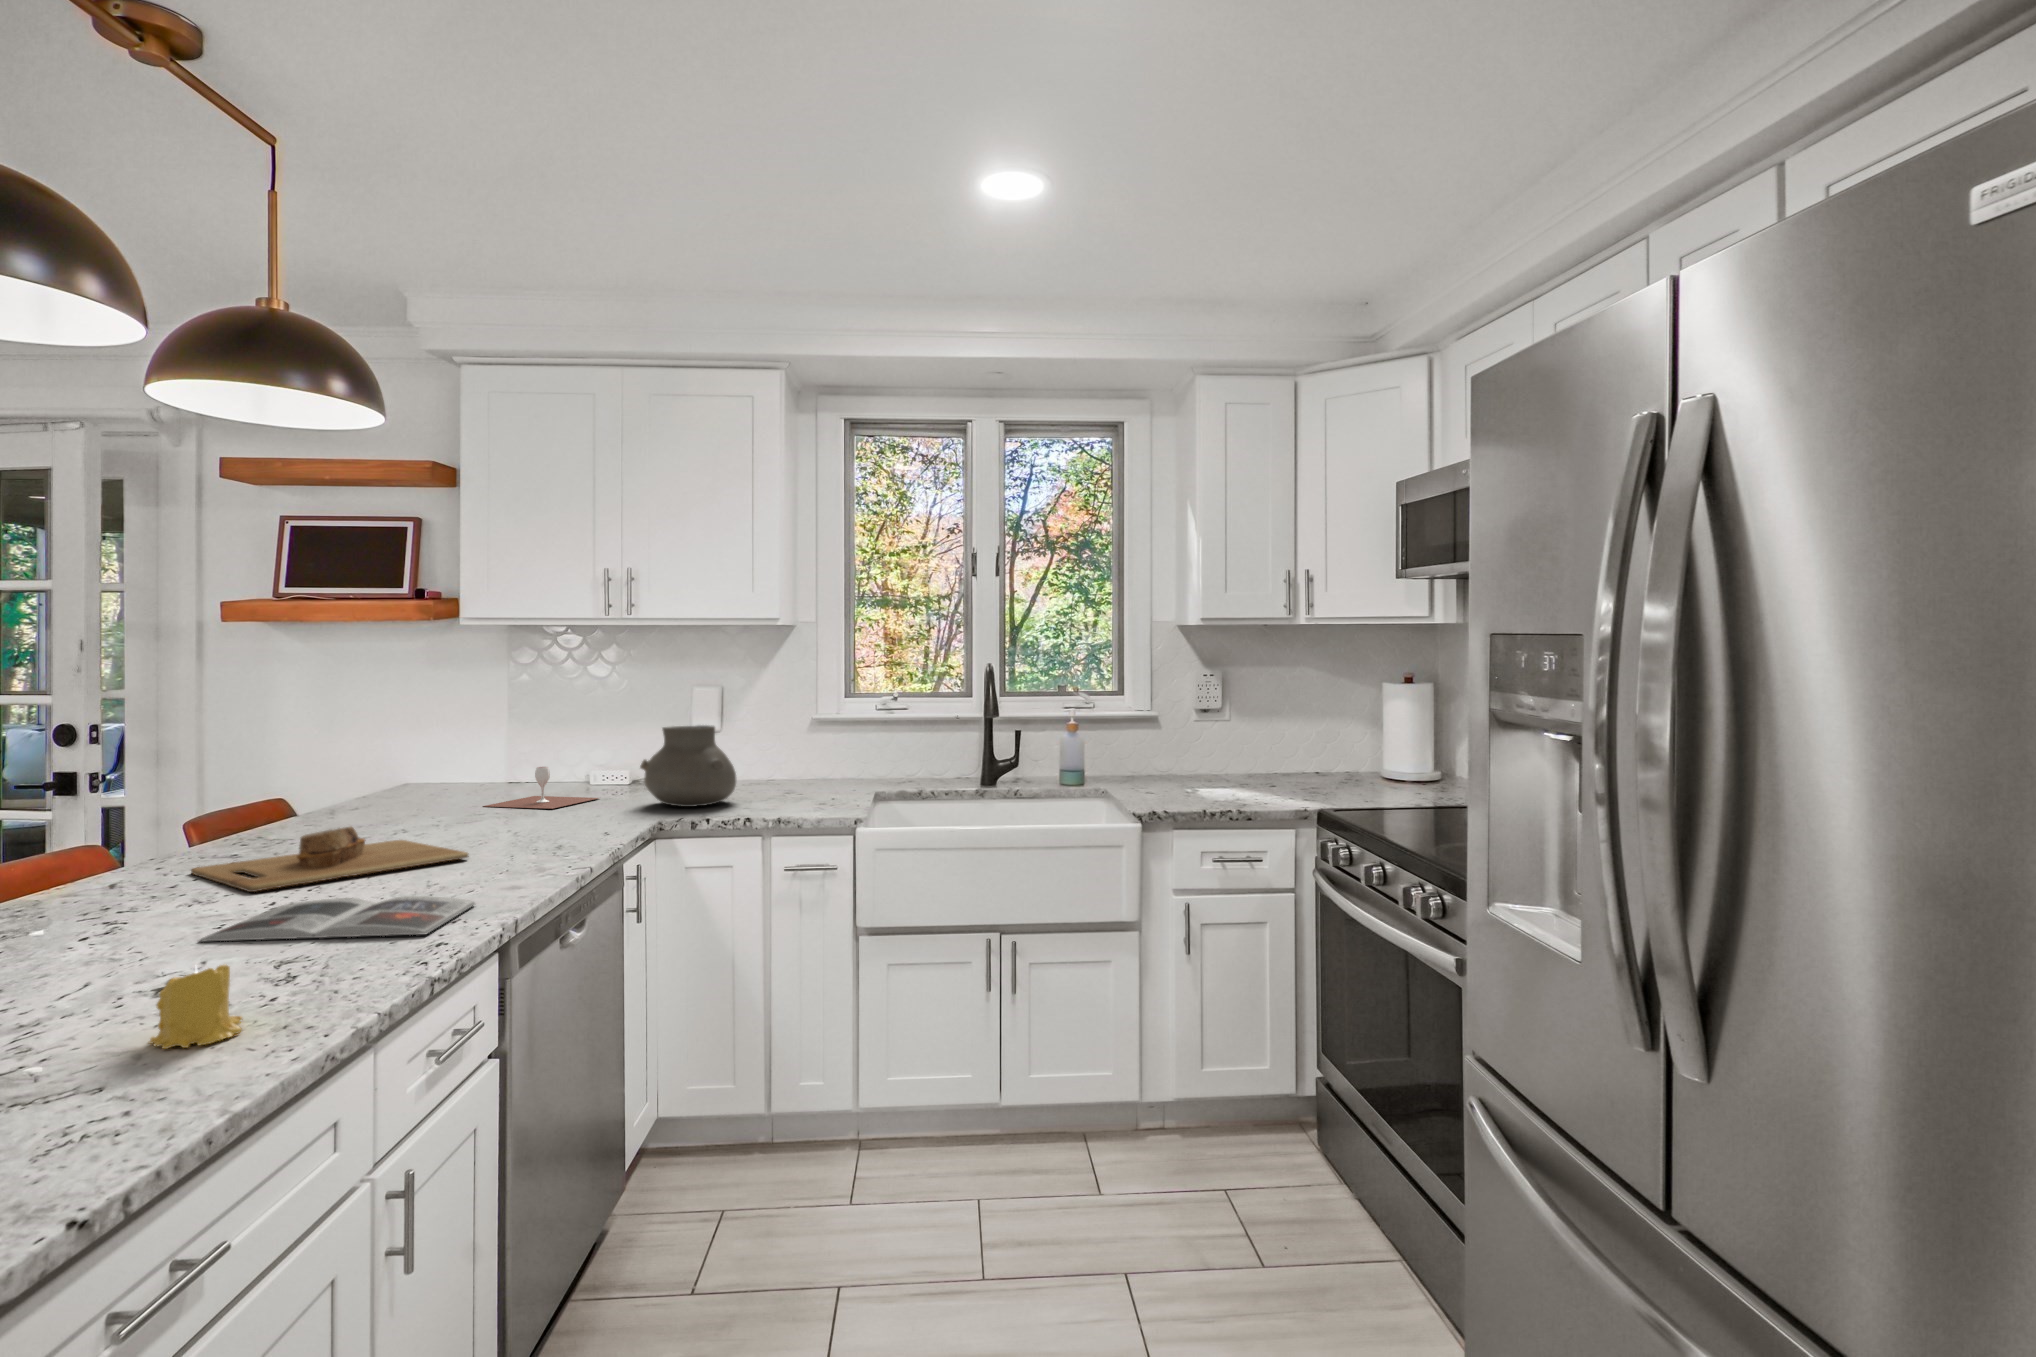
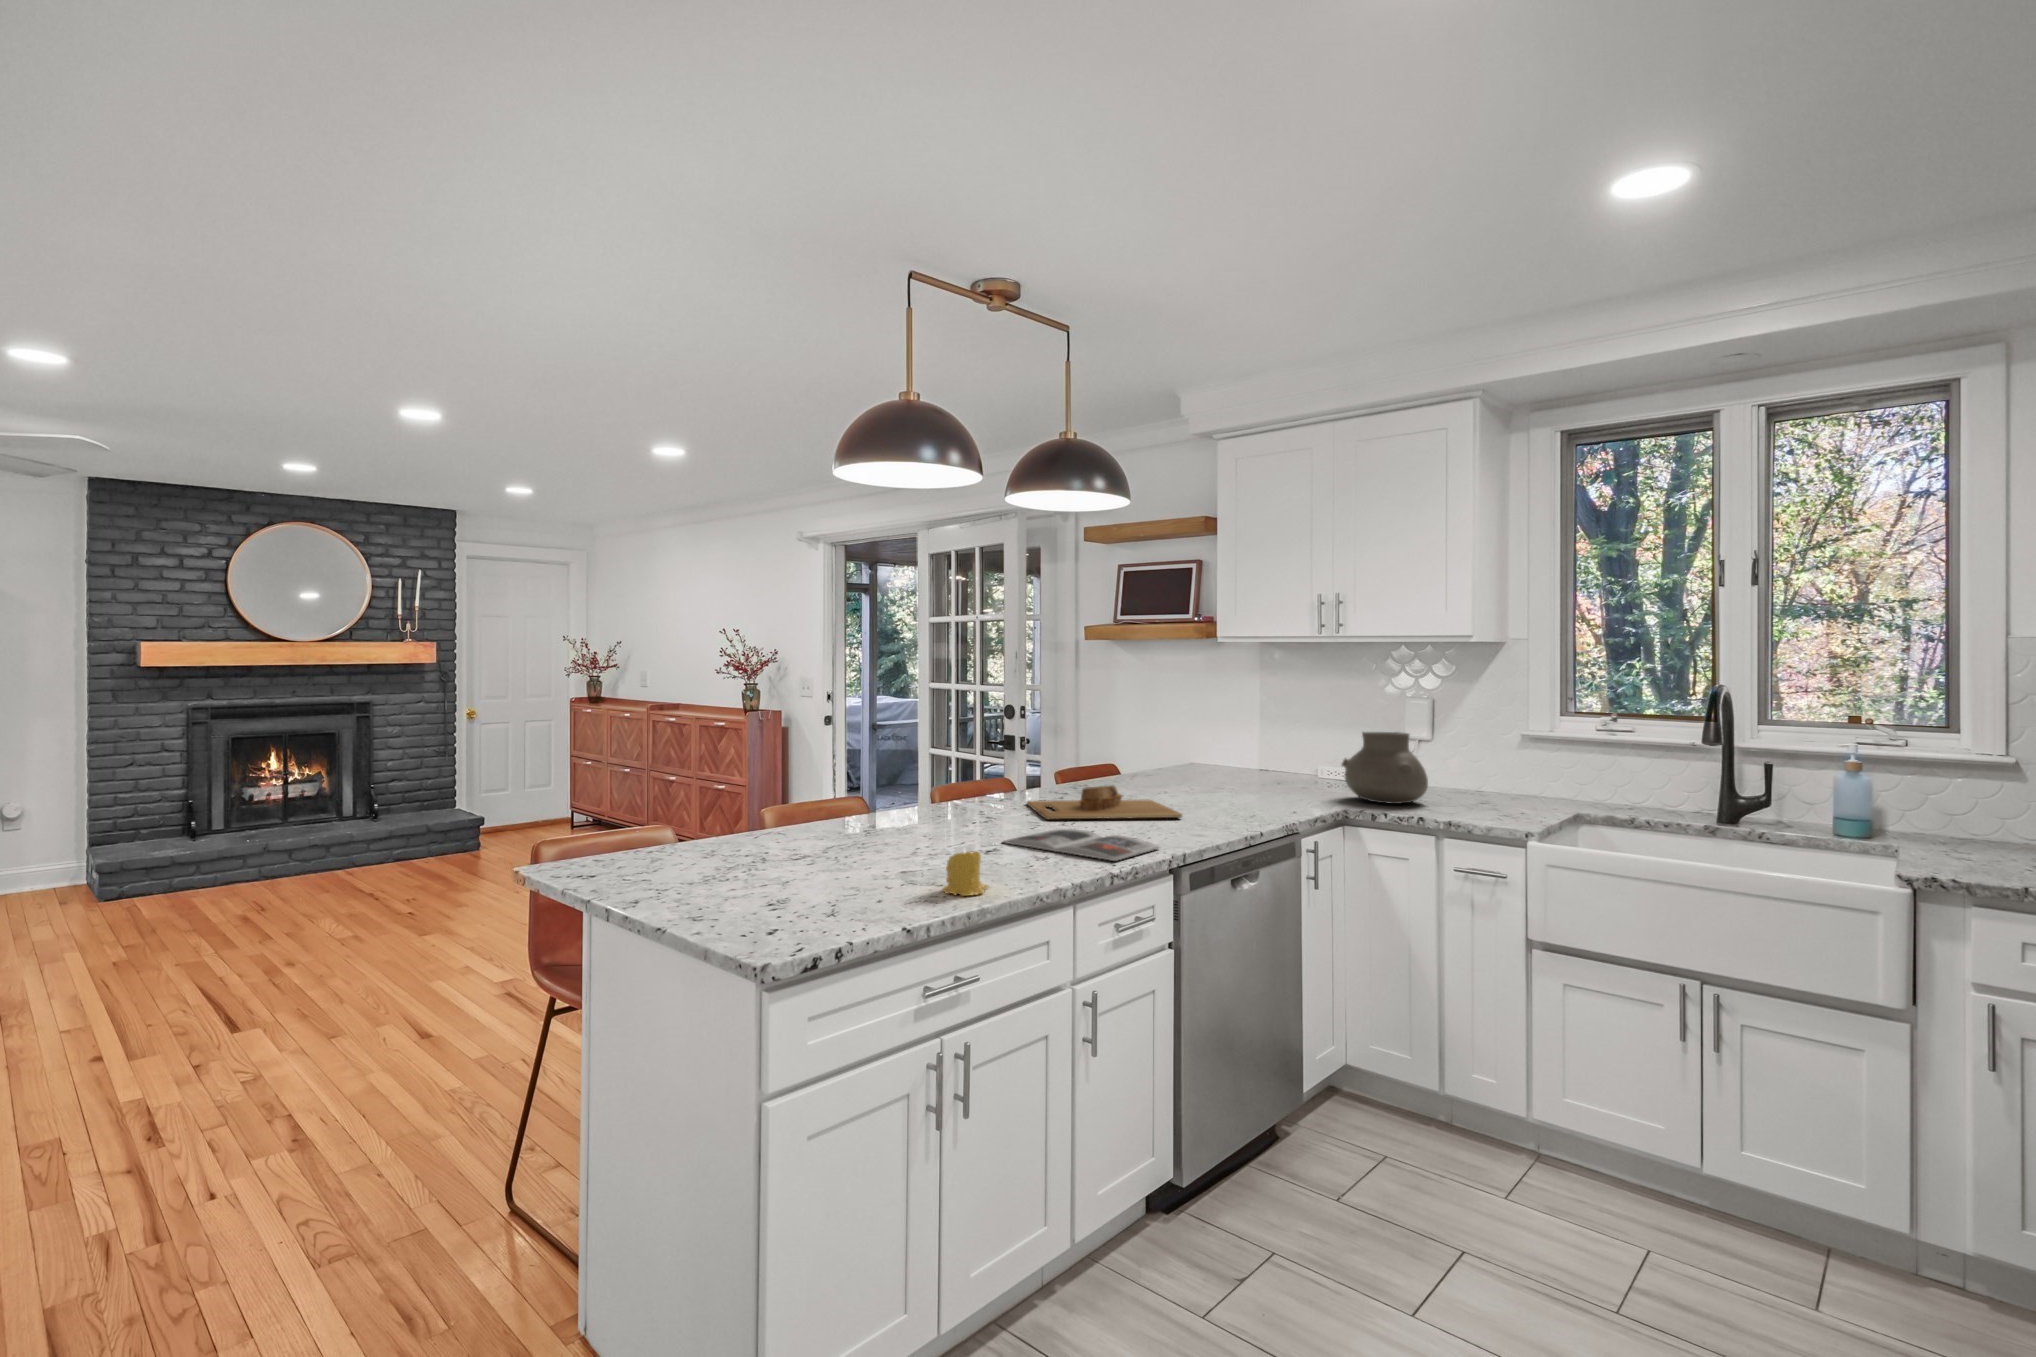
wine glass: present [484,767,599,809] -> none [1224,757,1315,792]

